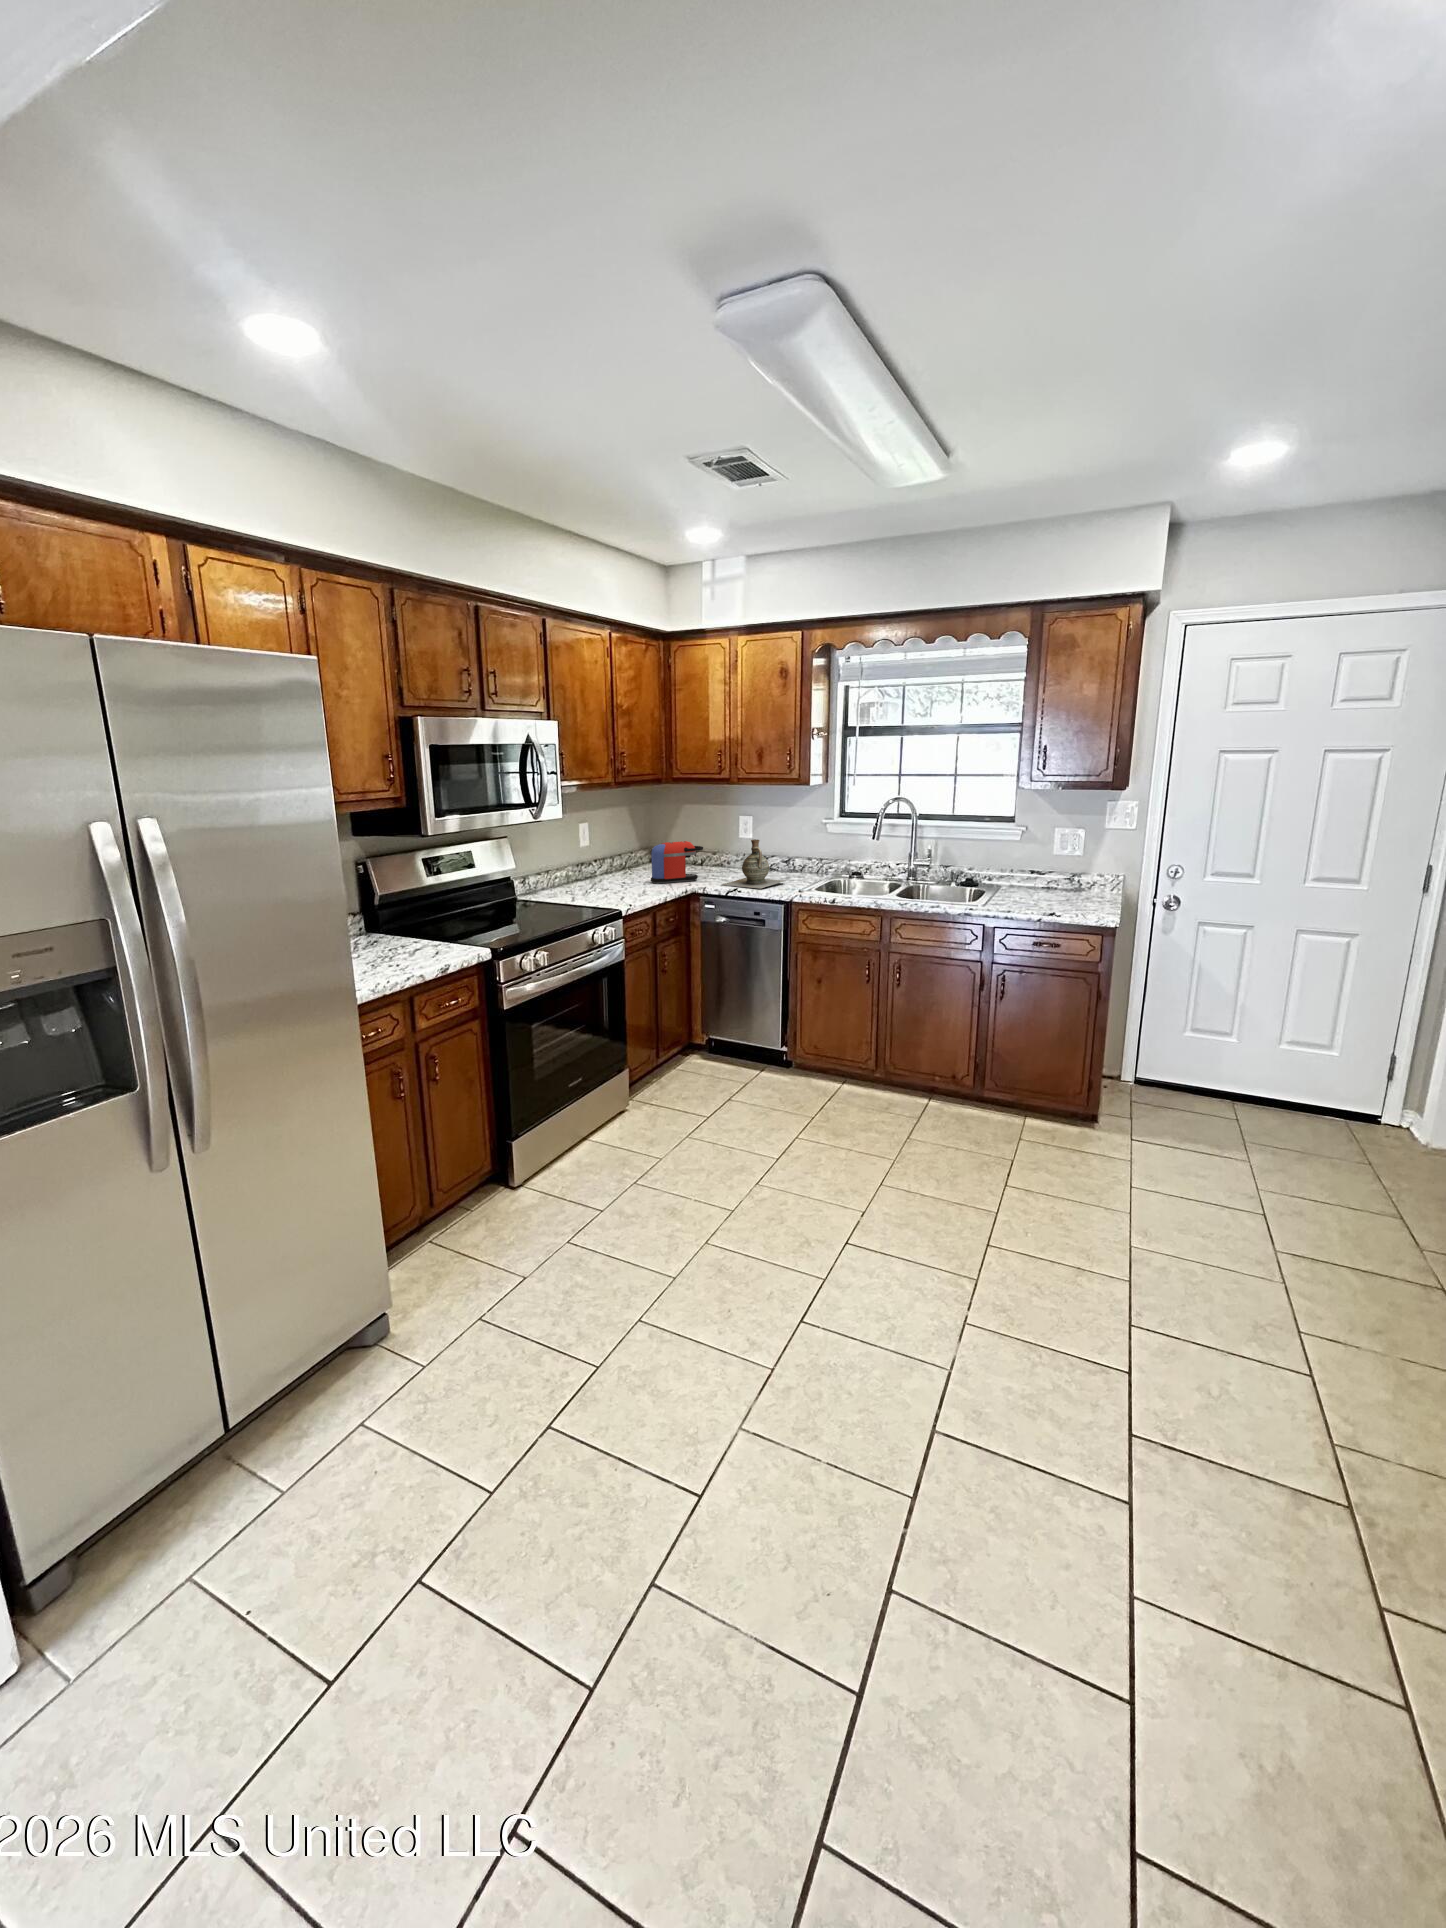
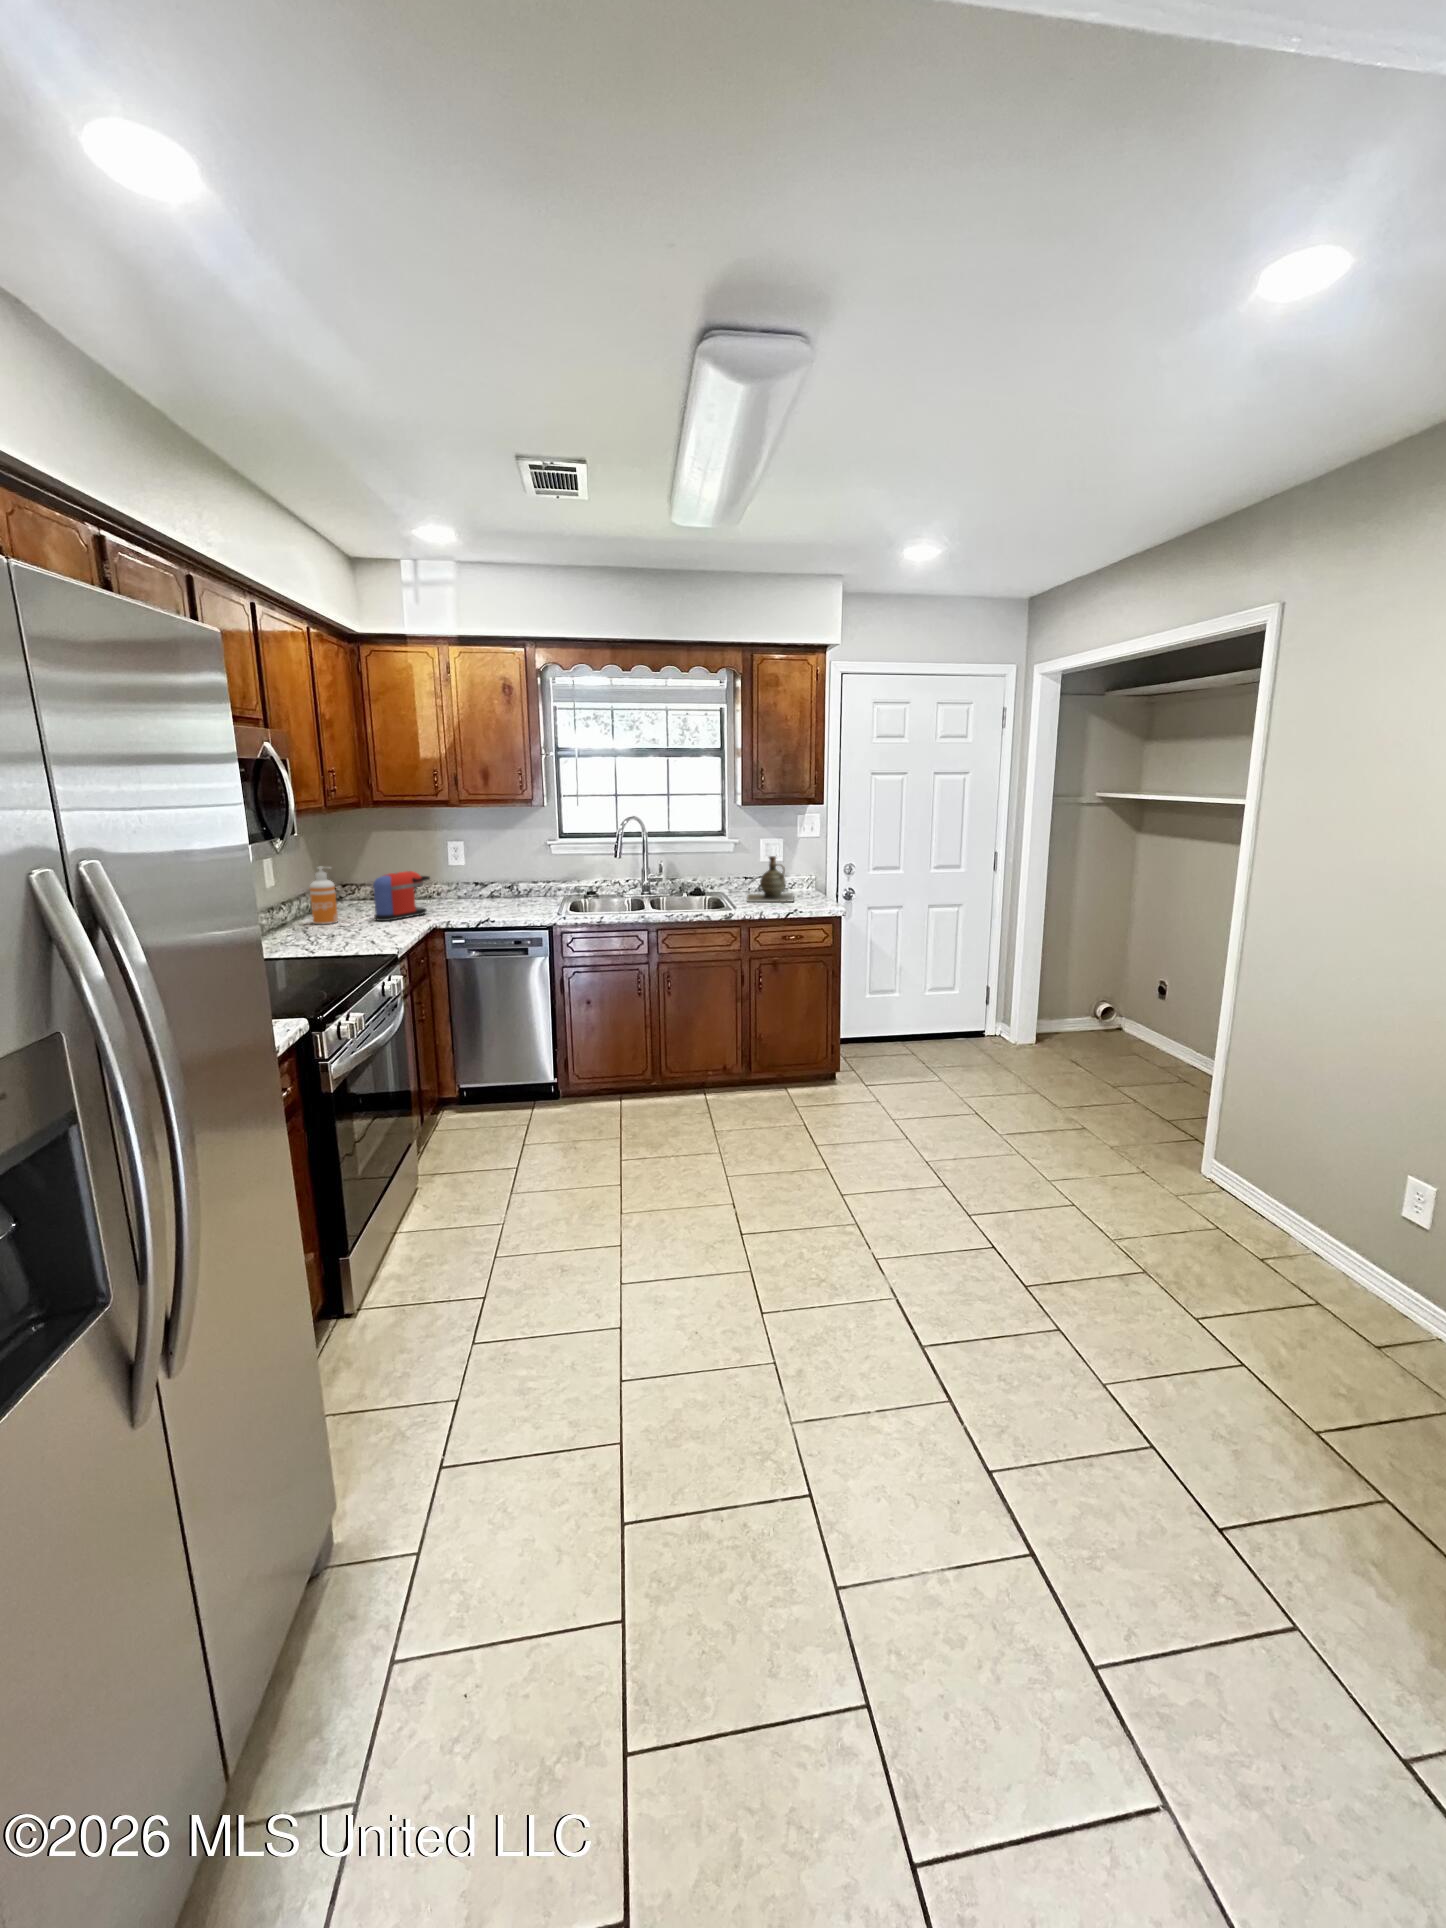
soap dispenser: none [606,833,626,882] -> present [310,867,338,924]
ceramic jug: present [722,839,784,889] -> present [747,856,794,902]

